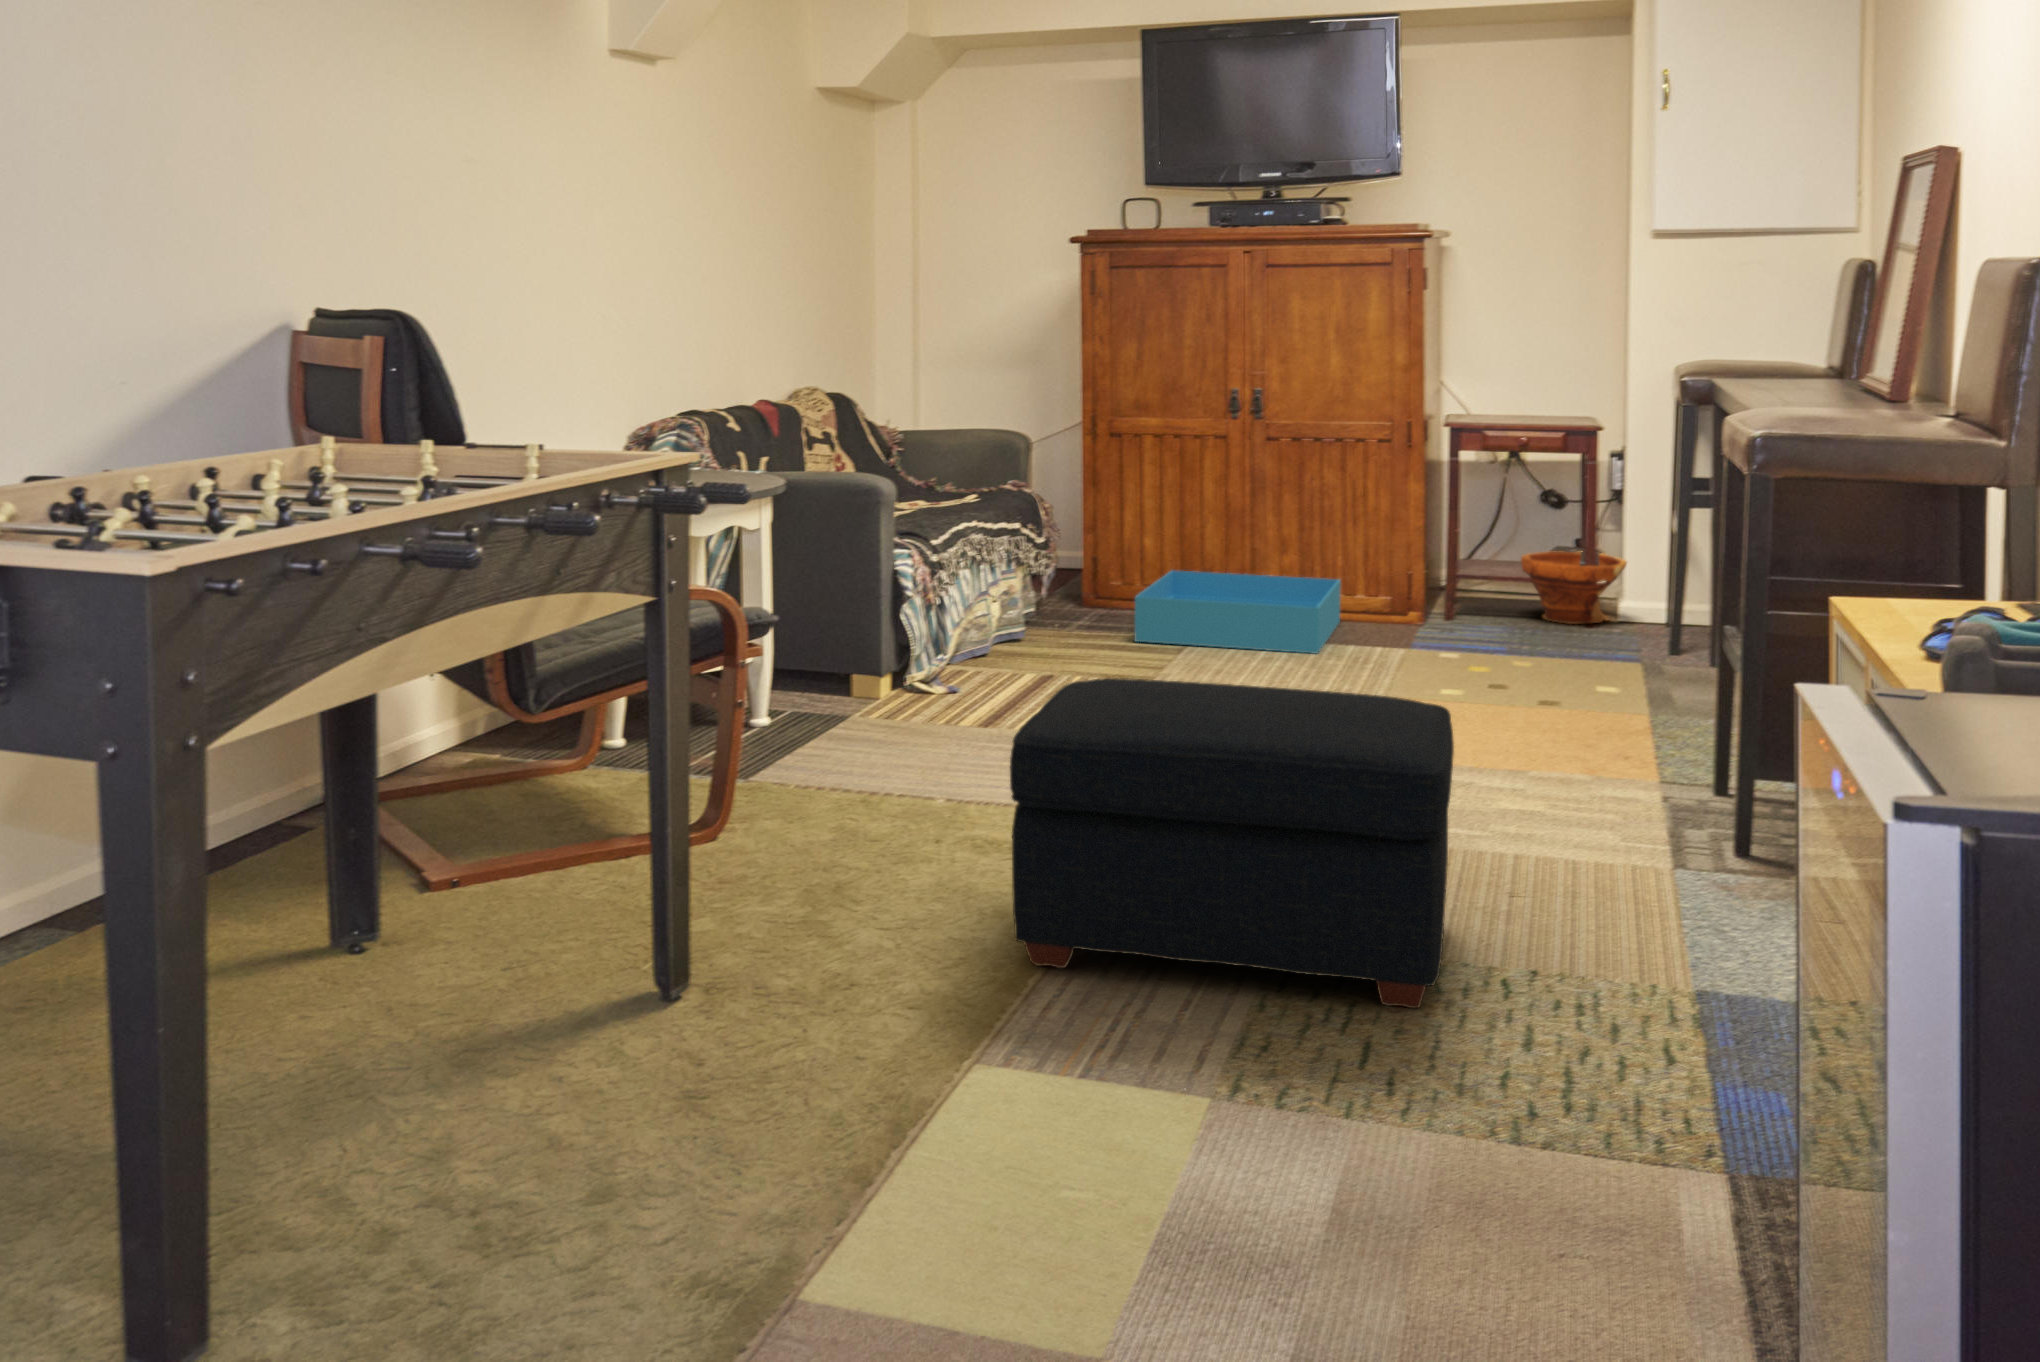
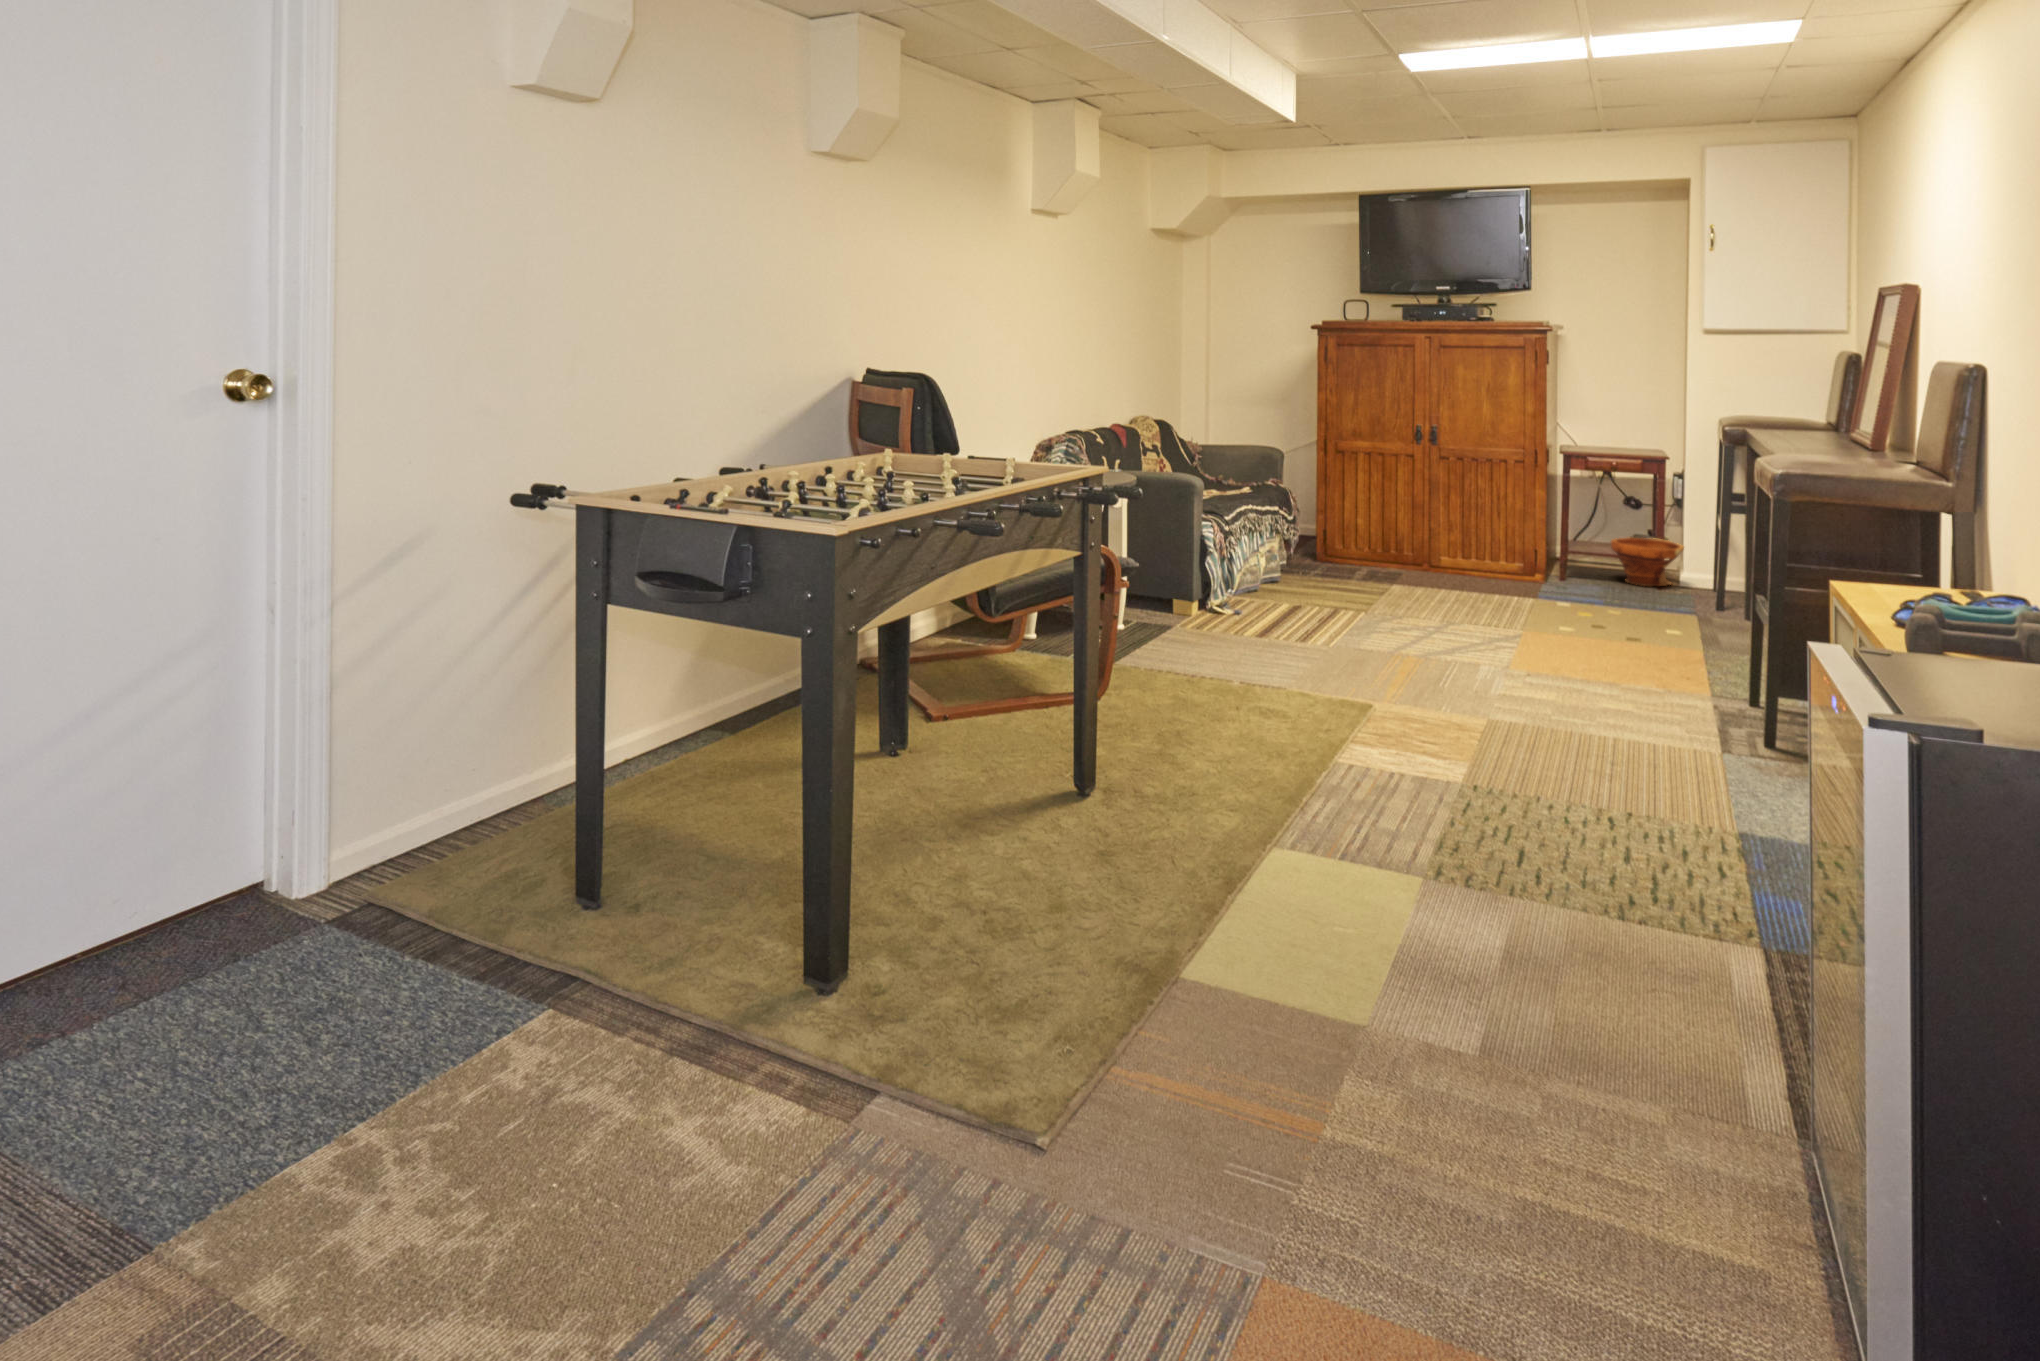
storage bin: present [1135,570,1341,654] -> none [1353,540,1488,599]
ottoman: present [1010,678,1454,1008] -> none [1292,613,1576,830]

